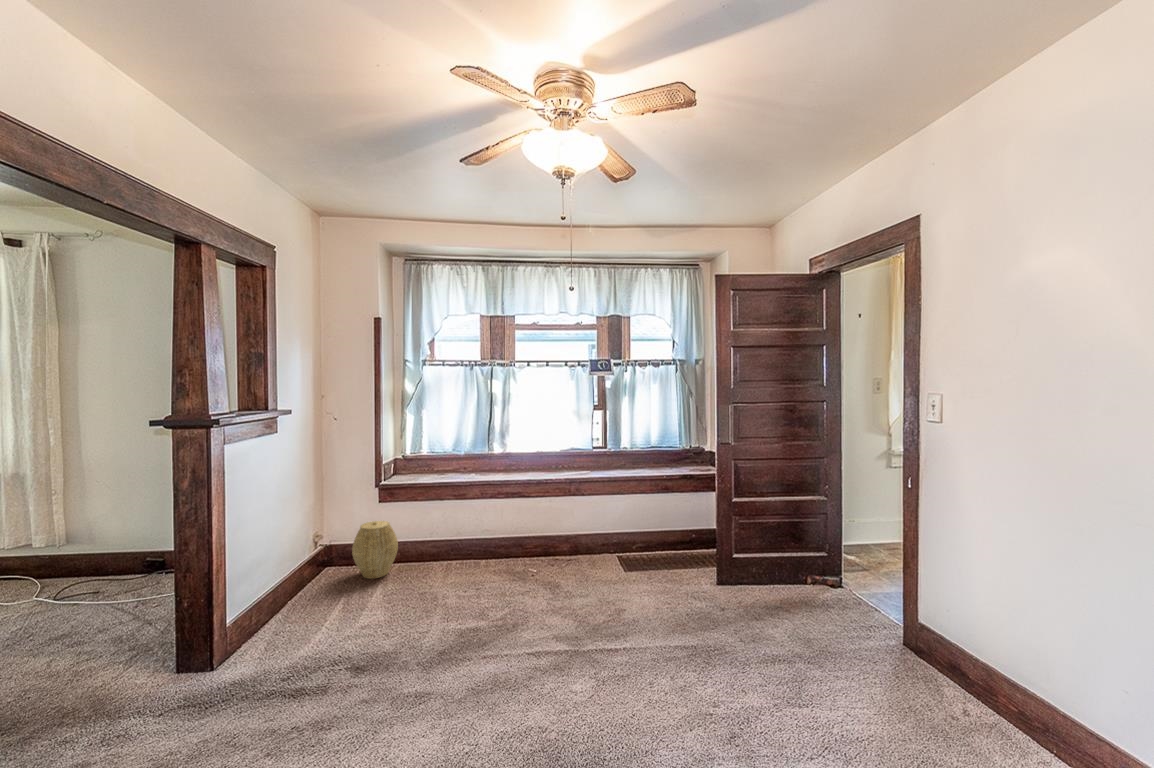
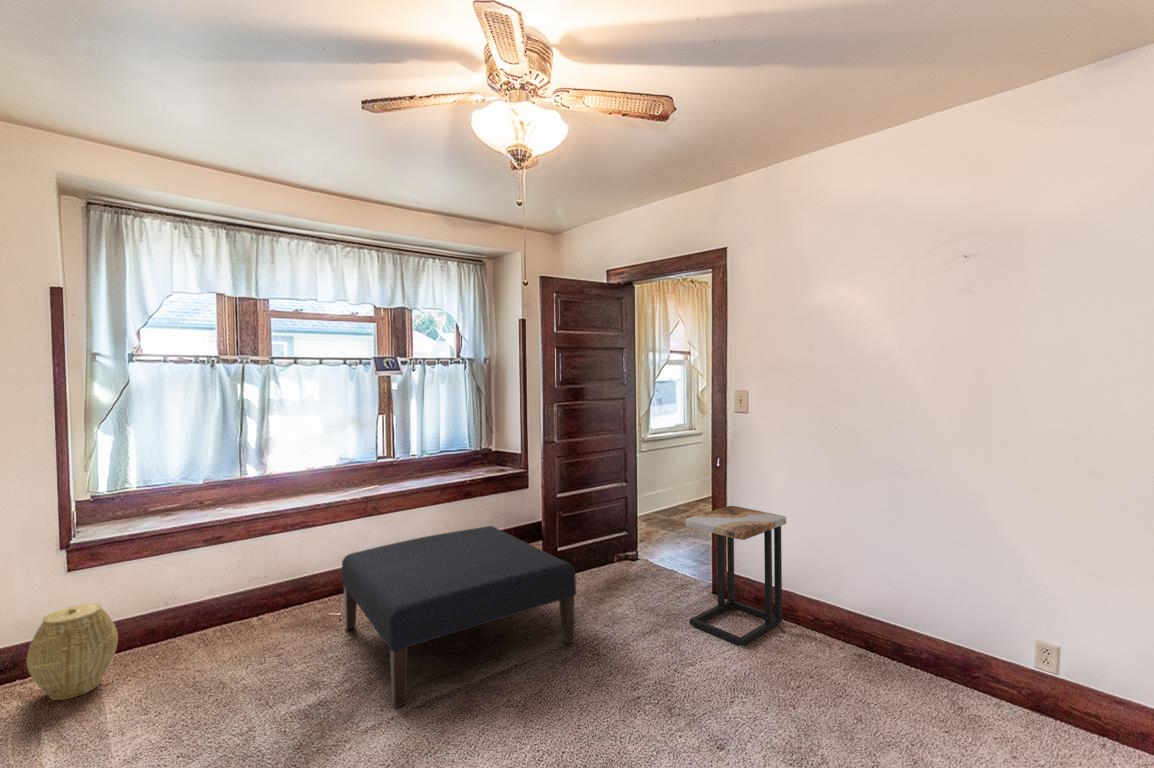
ottoman: none [511,519,701,654] -> present [342,526,576,707]
side table: none [844,549,1008,735] -> present [686,506,786,647]

